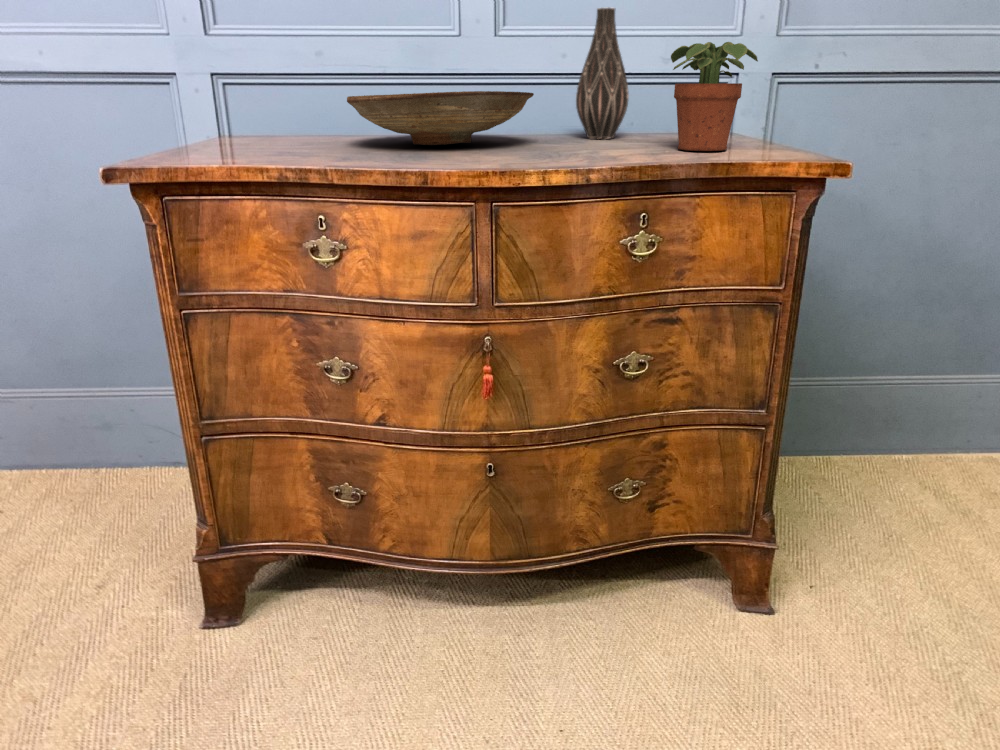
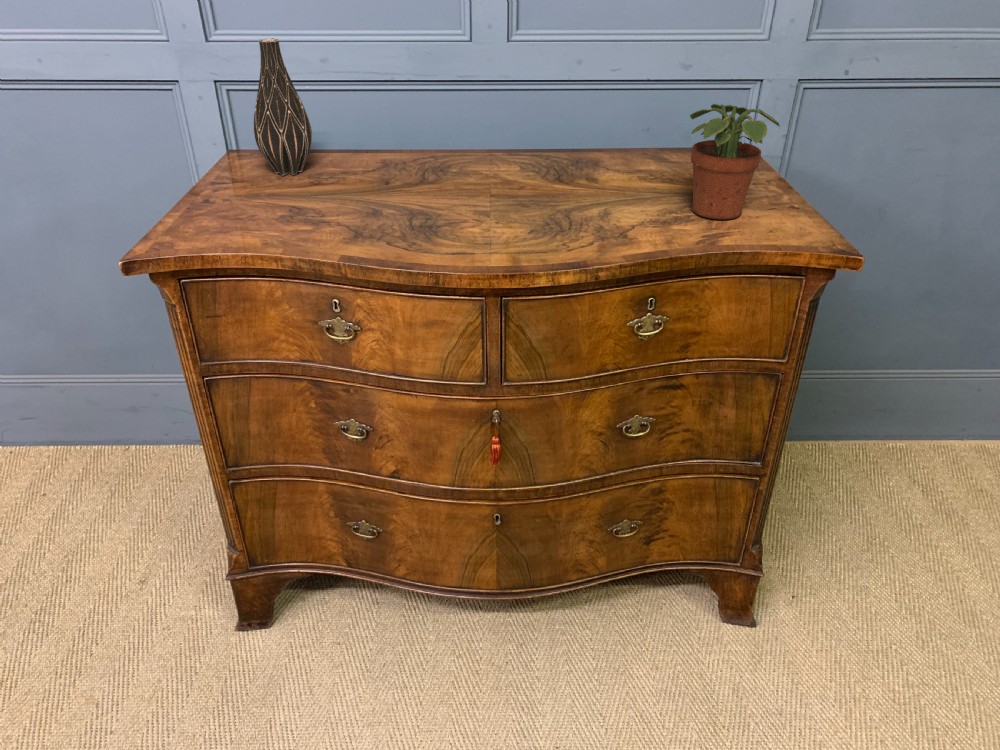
vase: present [576,7,629,139] -> present [254,38,312,175]
decorative bowl: present [347,91,534,145] -> none [356,120,548,198]

